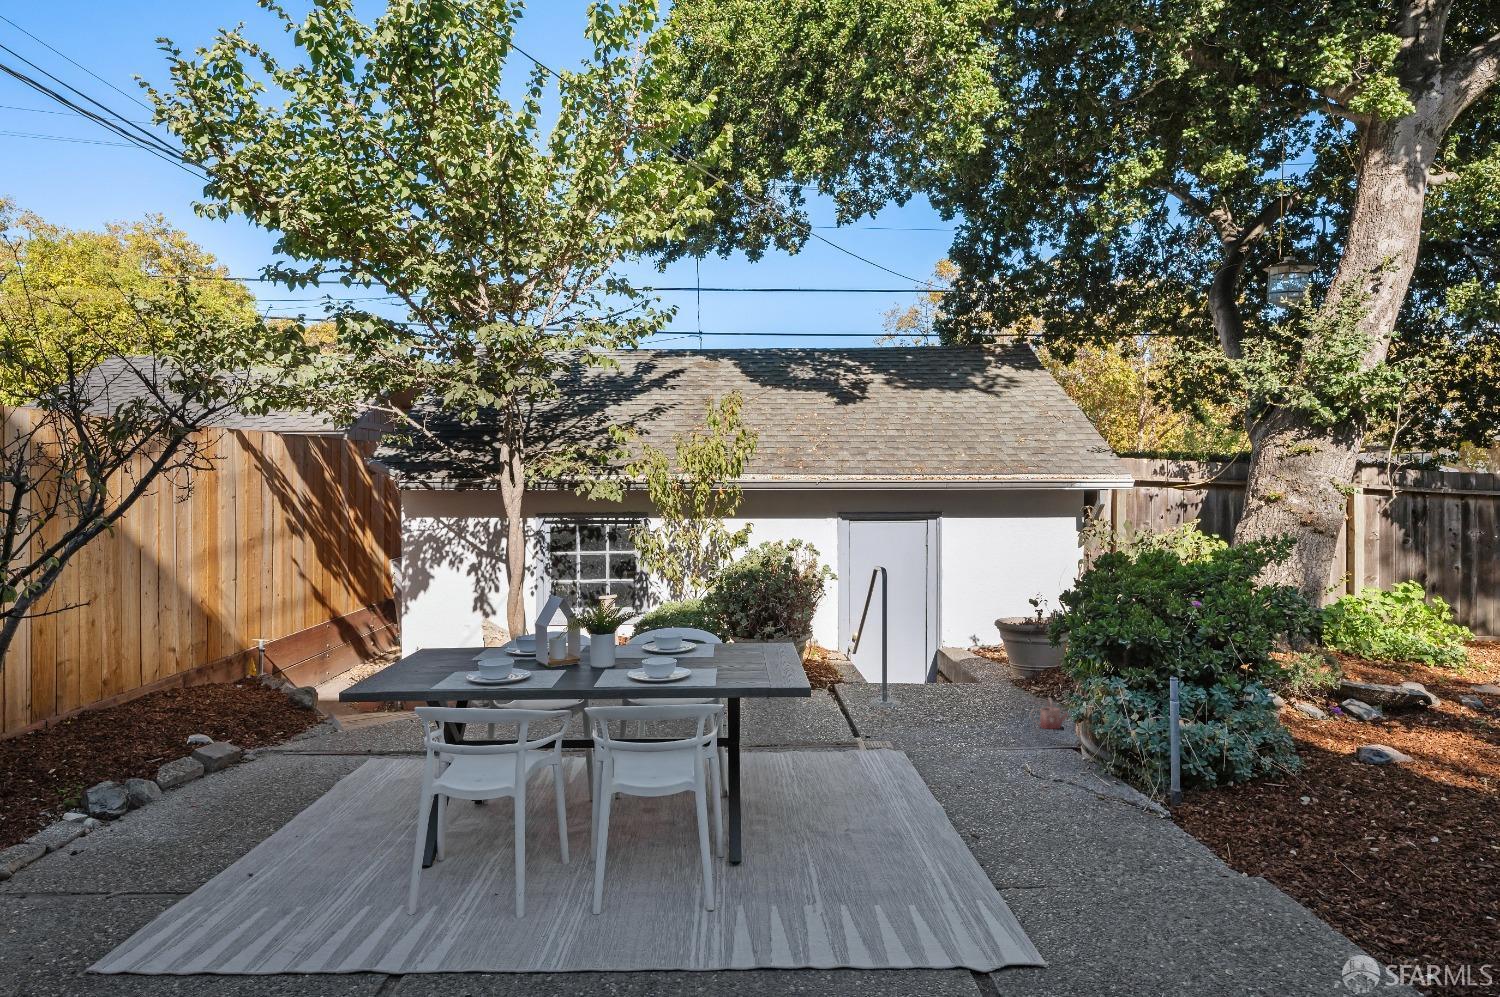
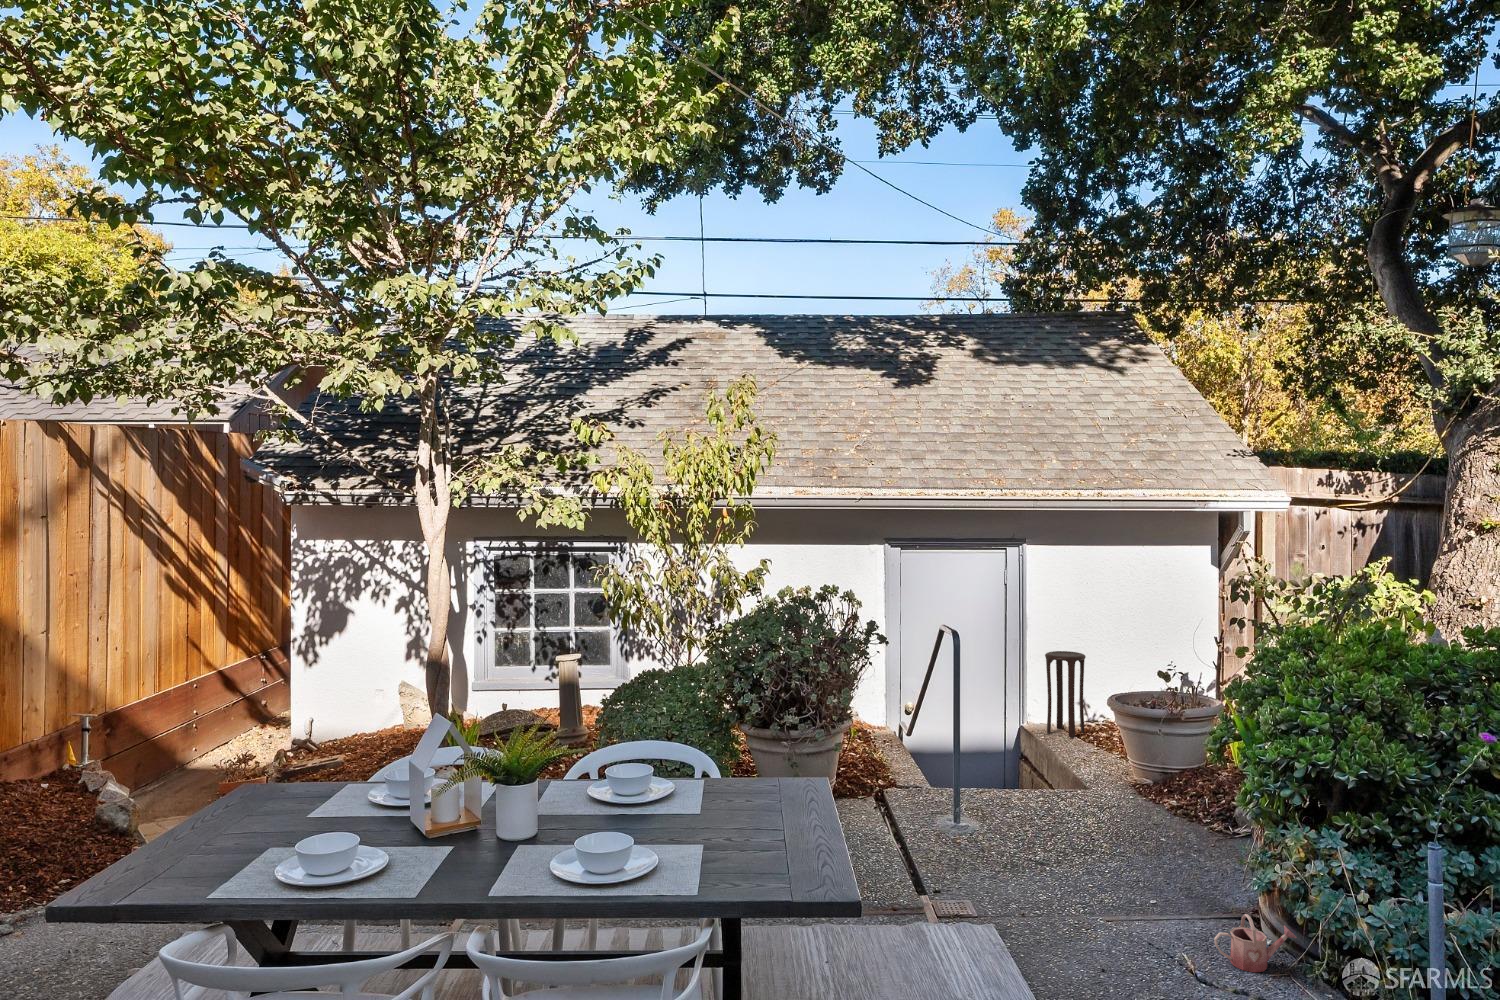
stool: none [963,598,994,660] -> present [1045,651,1086,737]

